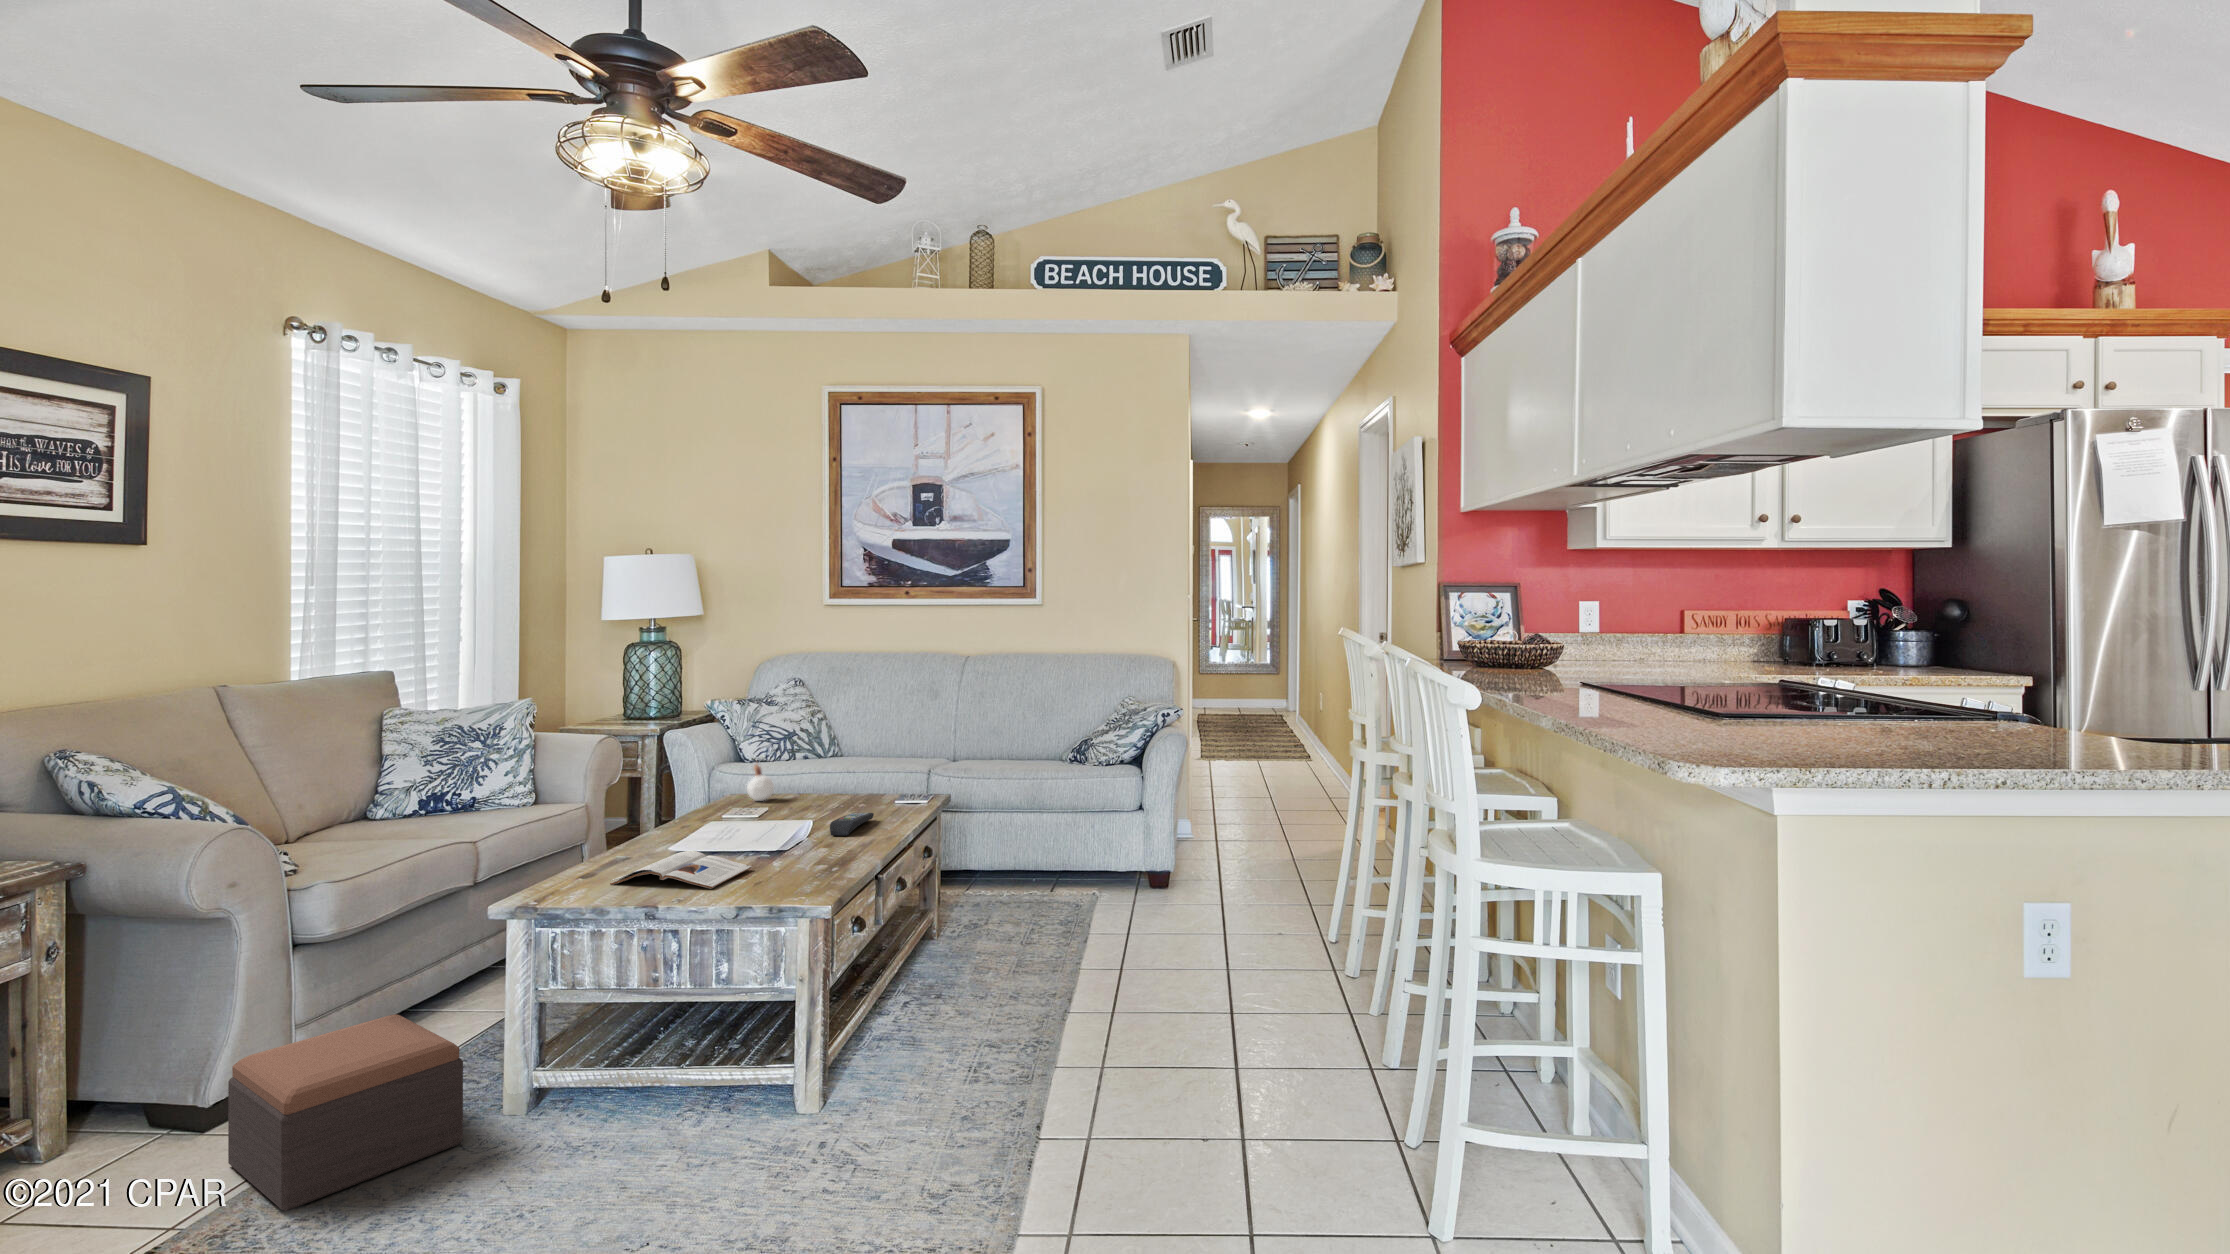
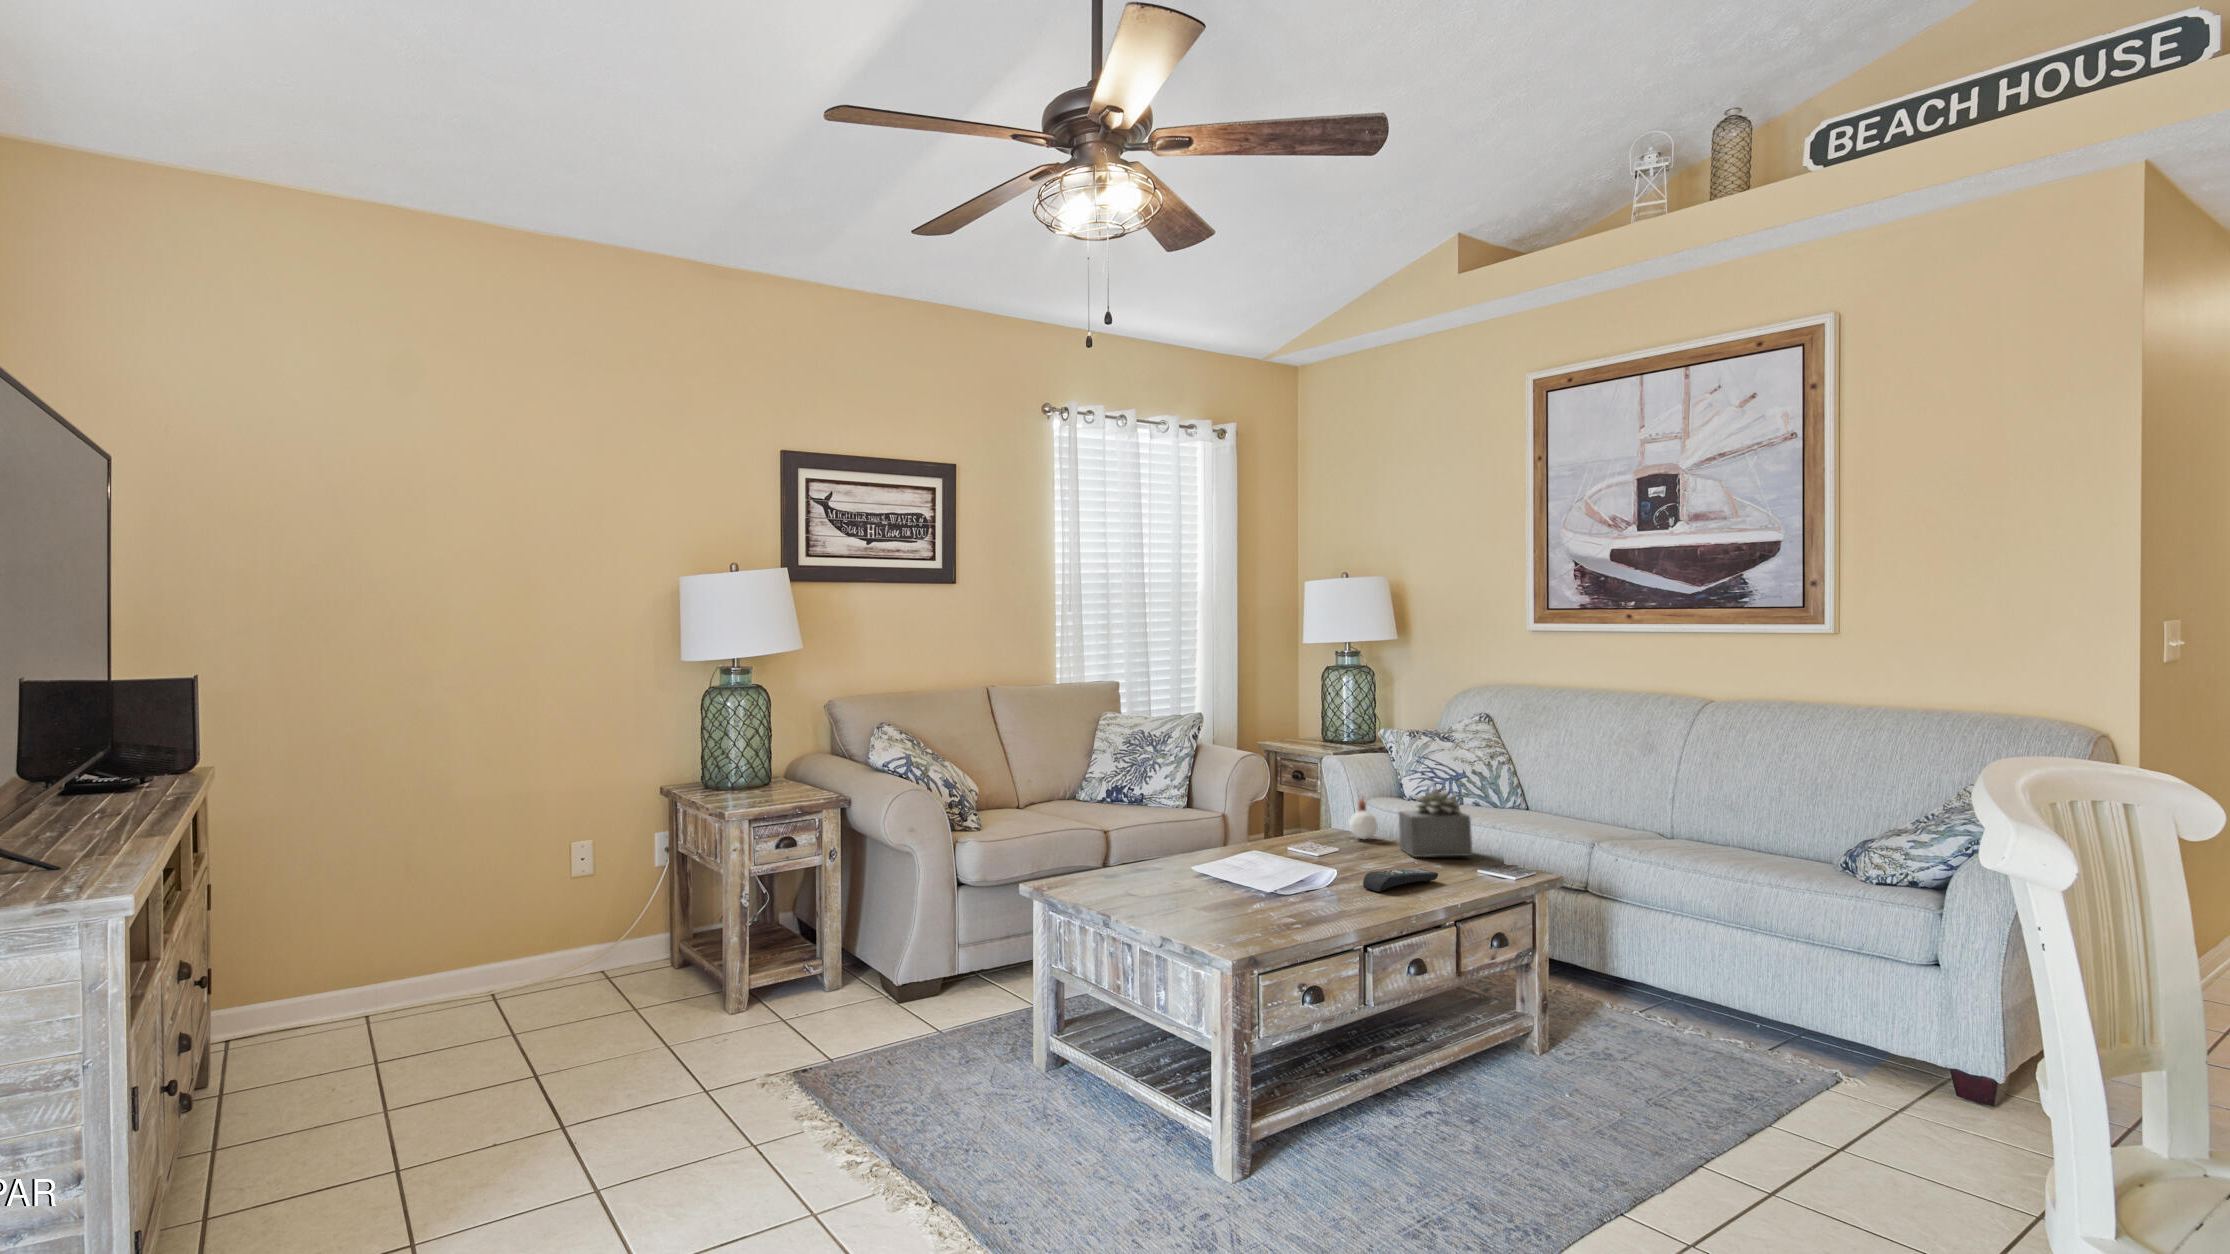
succulent plant: none [801,745,869,806] -> present [1399,789,1472,857]
magazine: present [610,851,752,889] -> none [1107,871,1231,912]
footstool: present [228,1014,463,1211] -> none [854,958,985,1085]

